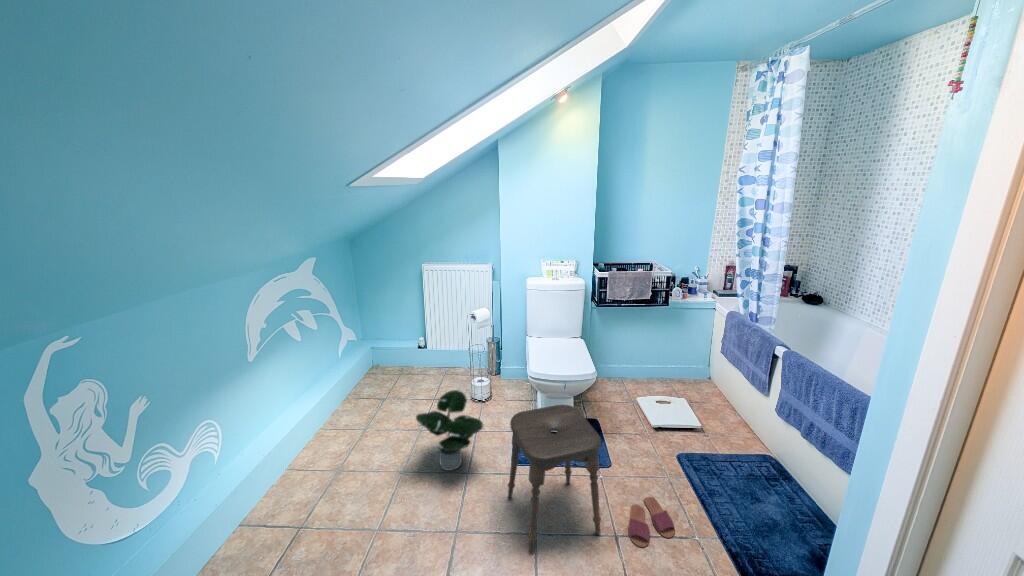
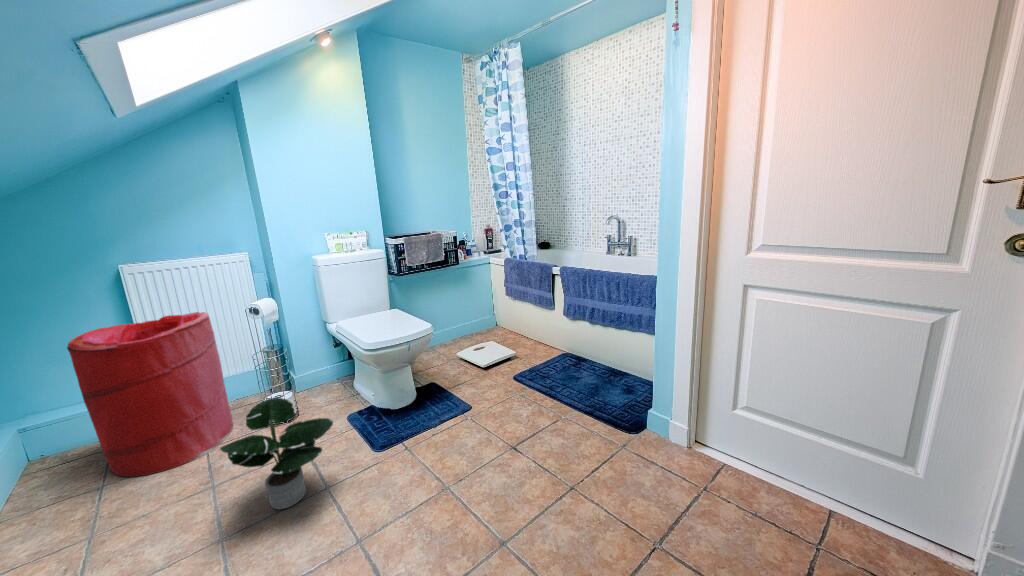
laundry hamper: none [386,301,455,404] -> present [67,312,233,477]
stool: present [508,405,601,554] -> none [384,350,503,516]
slippers: present [628,497,675,547] -> none [510,411,553,449]

